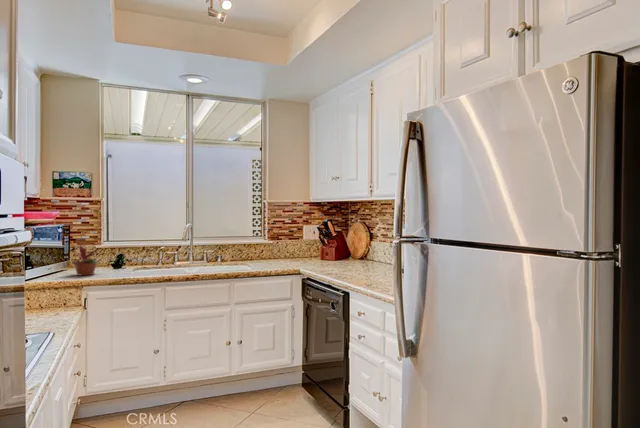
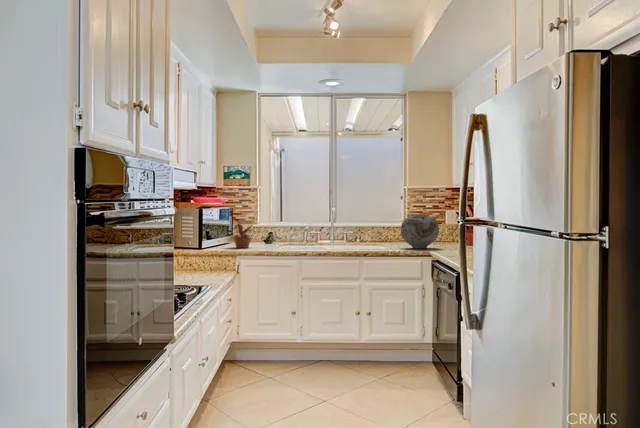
vase: none [269,233,306,267] -> present [401,214,439,249]

